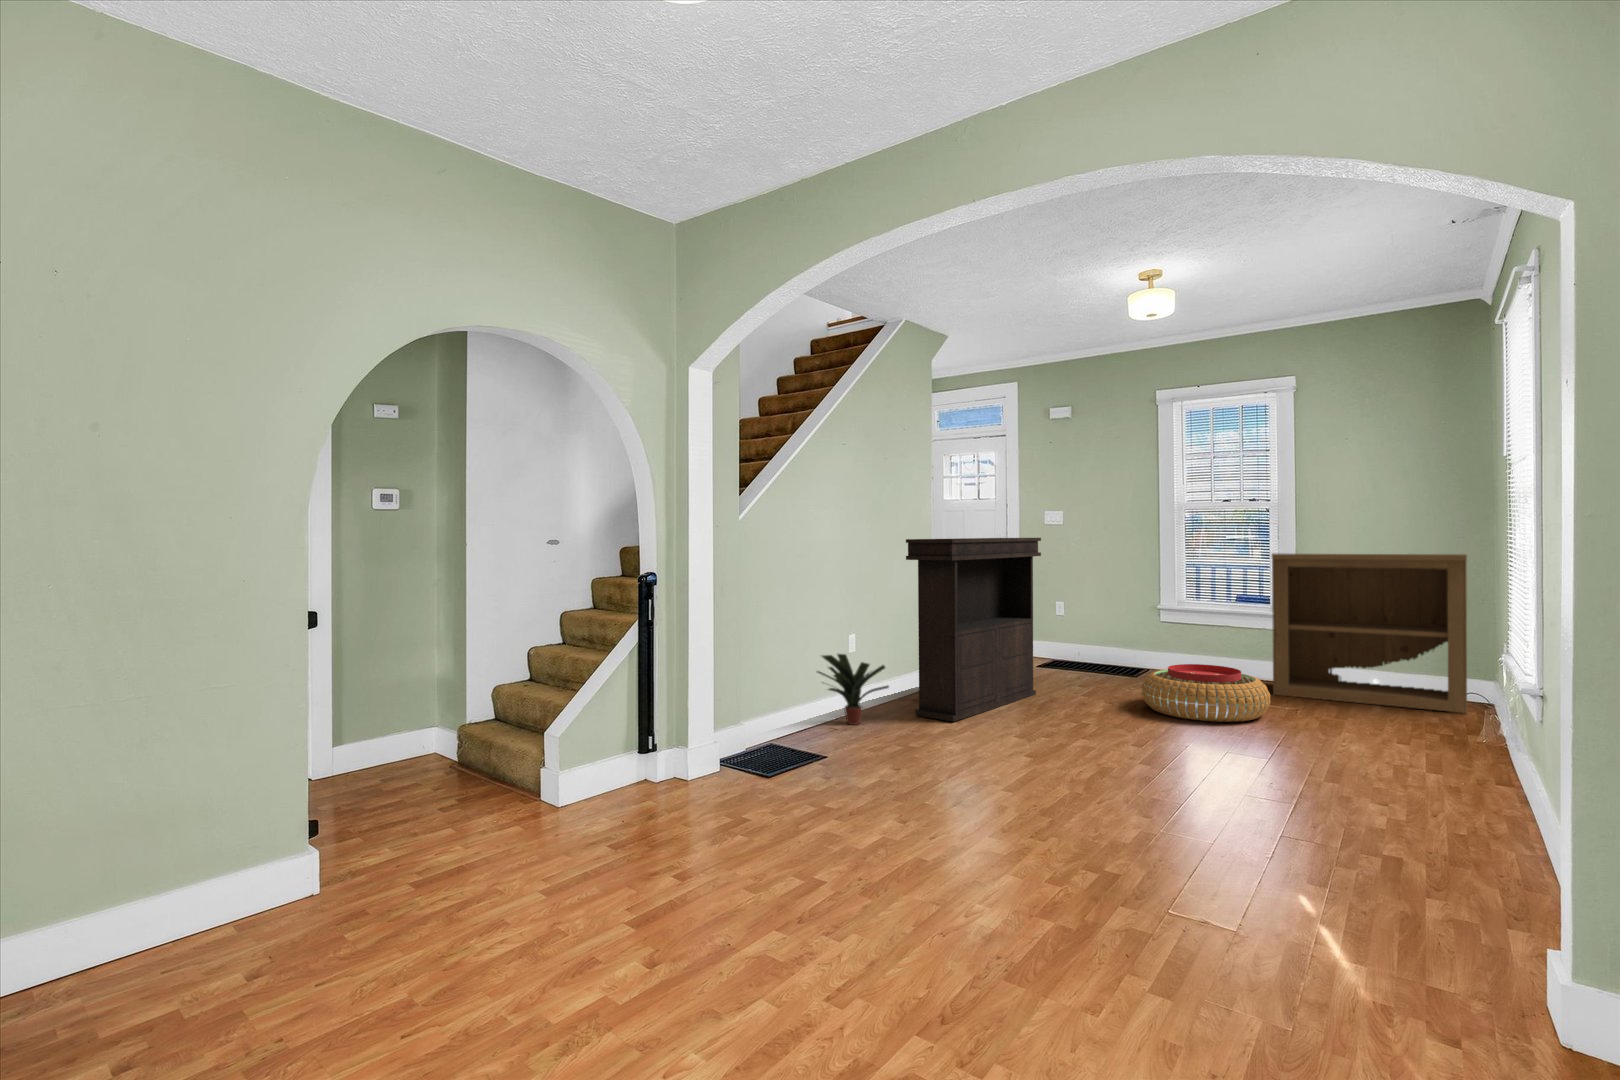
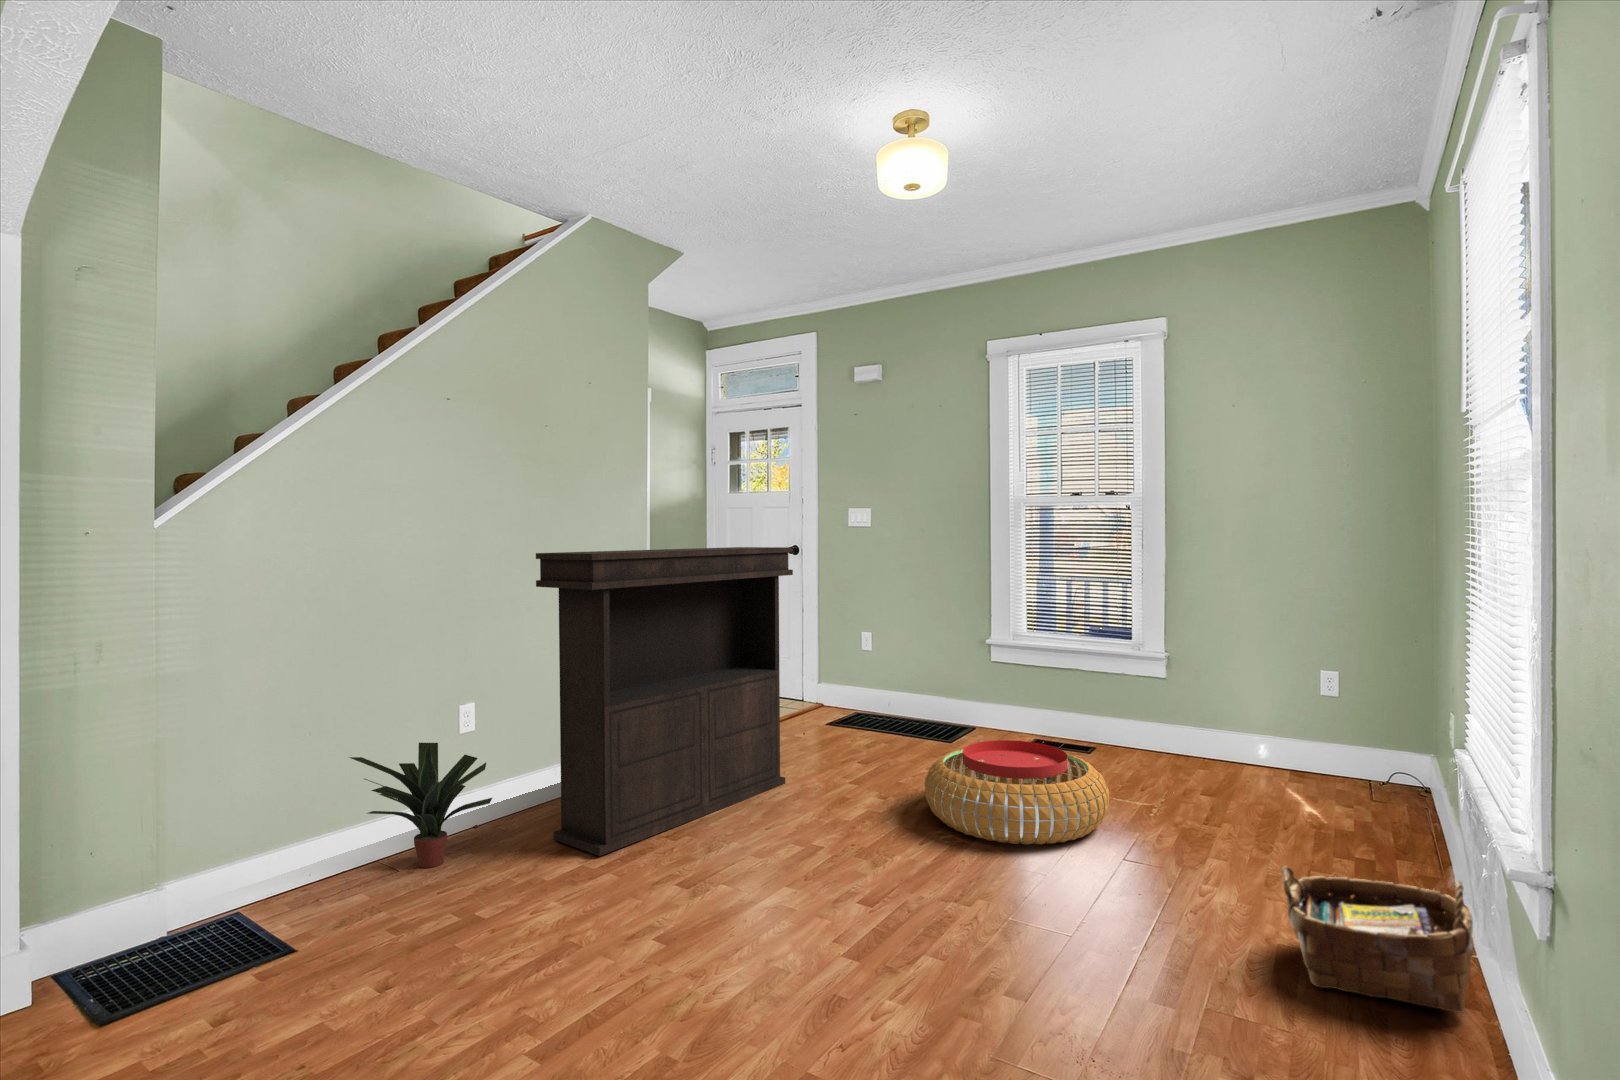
bookshelf: present [1272,553,1467,713] -> none [1126,569,1398,813]
woven basket: none [1393,713,1505,780] -> present [1282,866,1473,1013]

